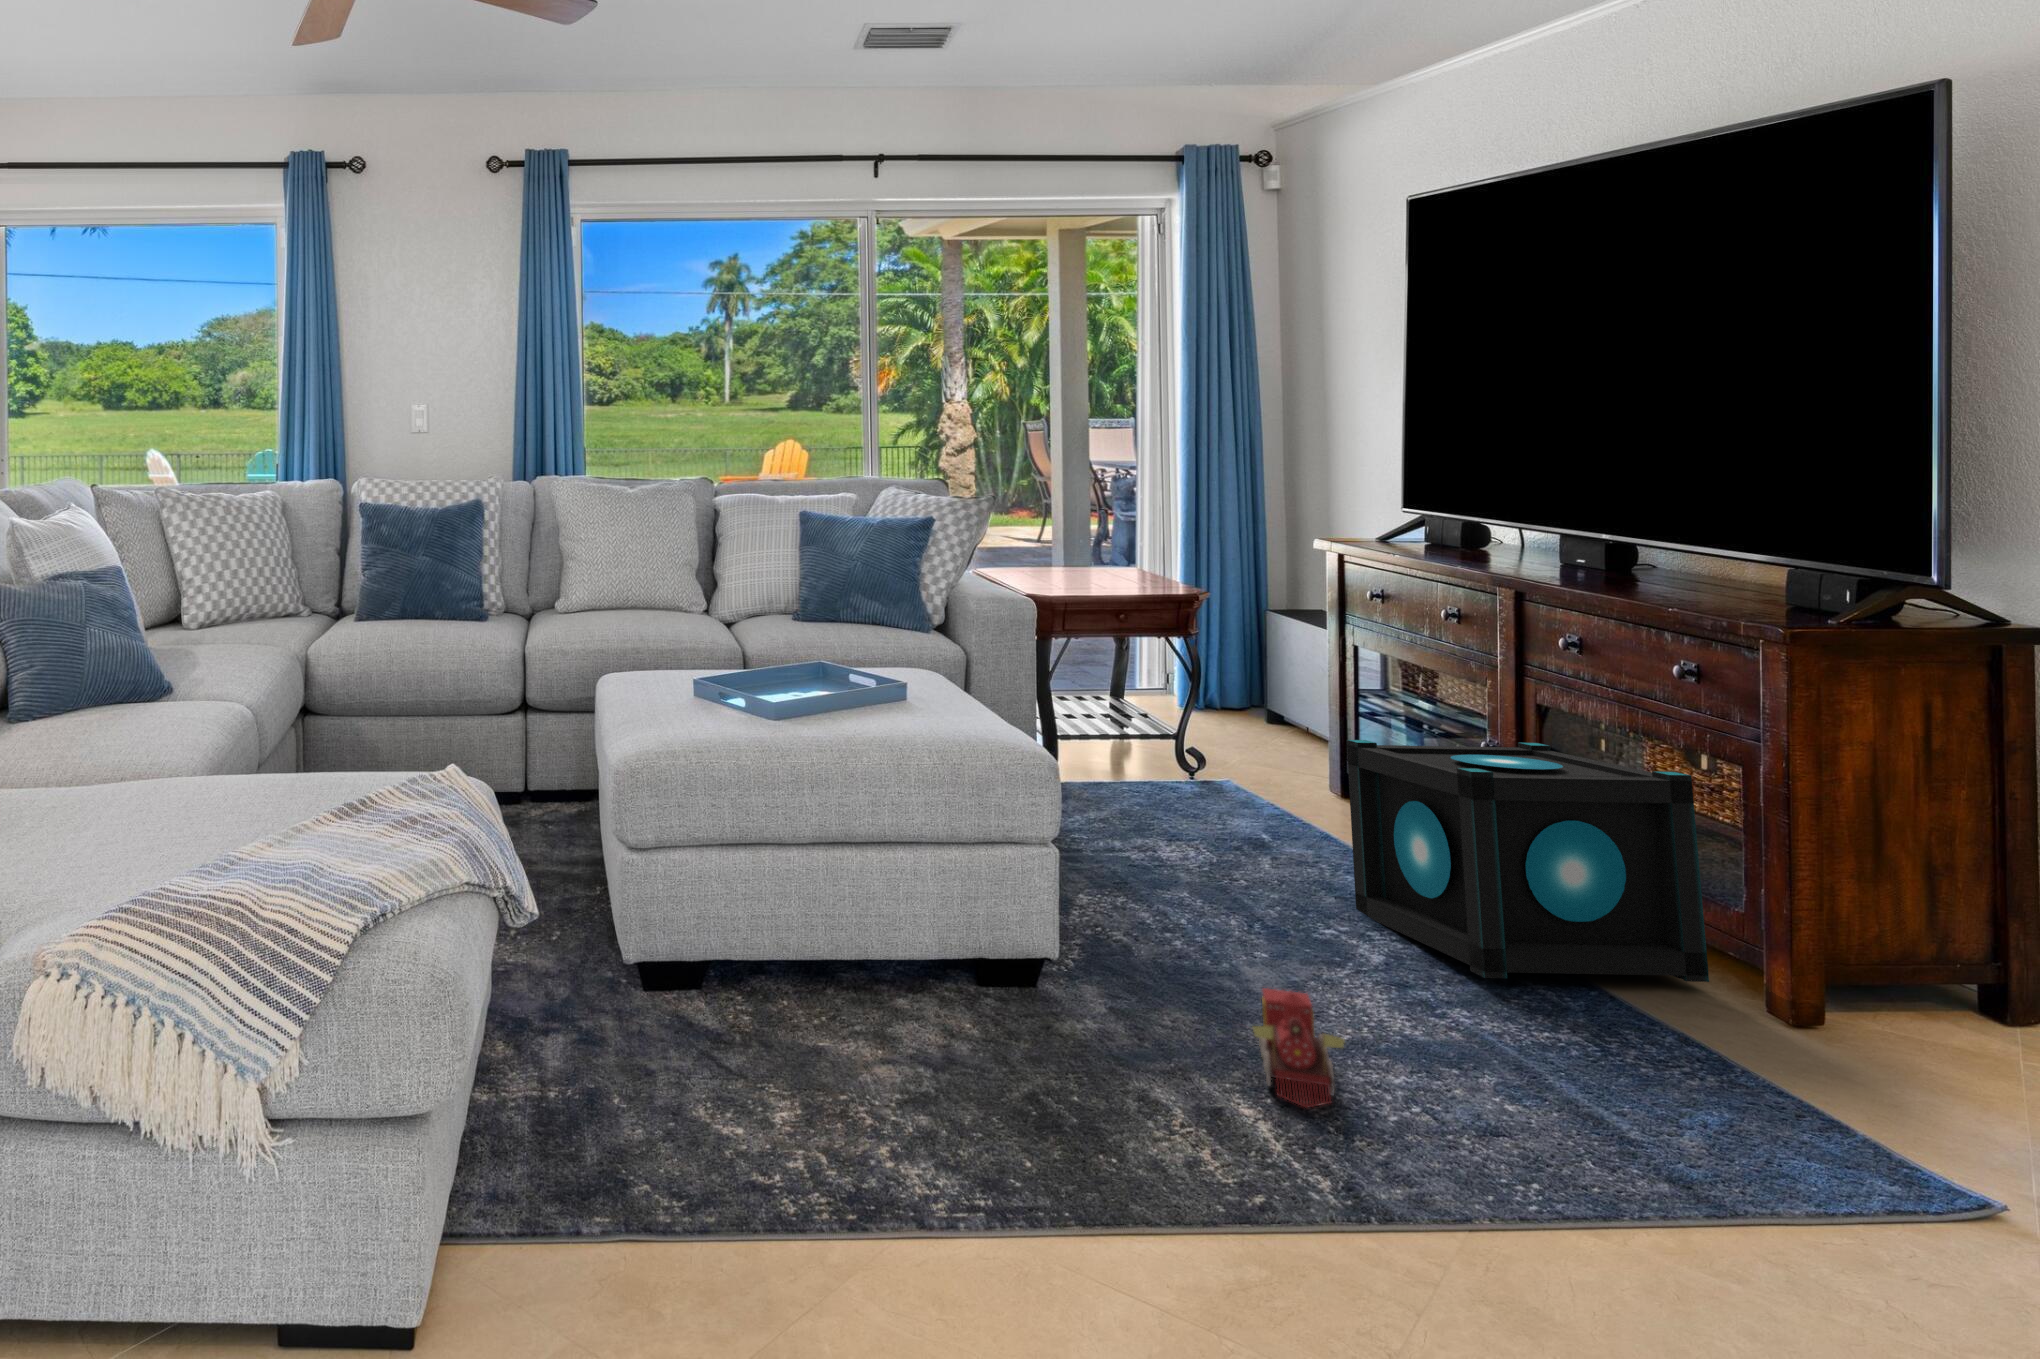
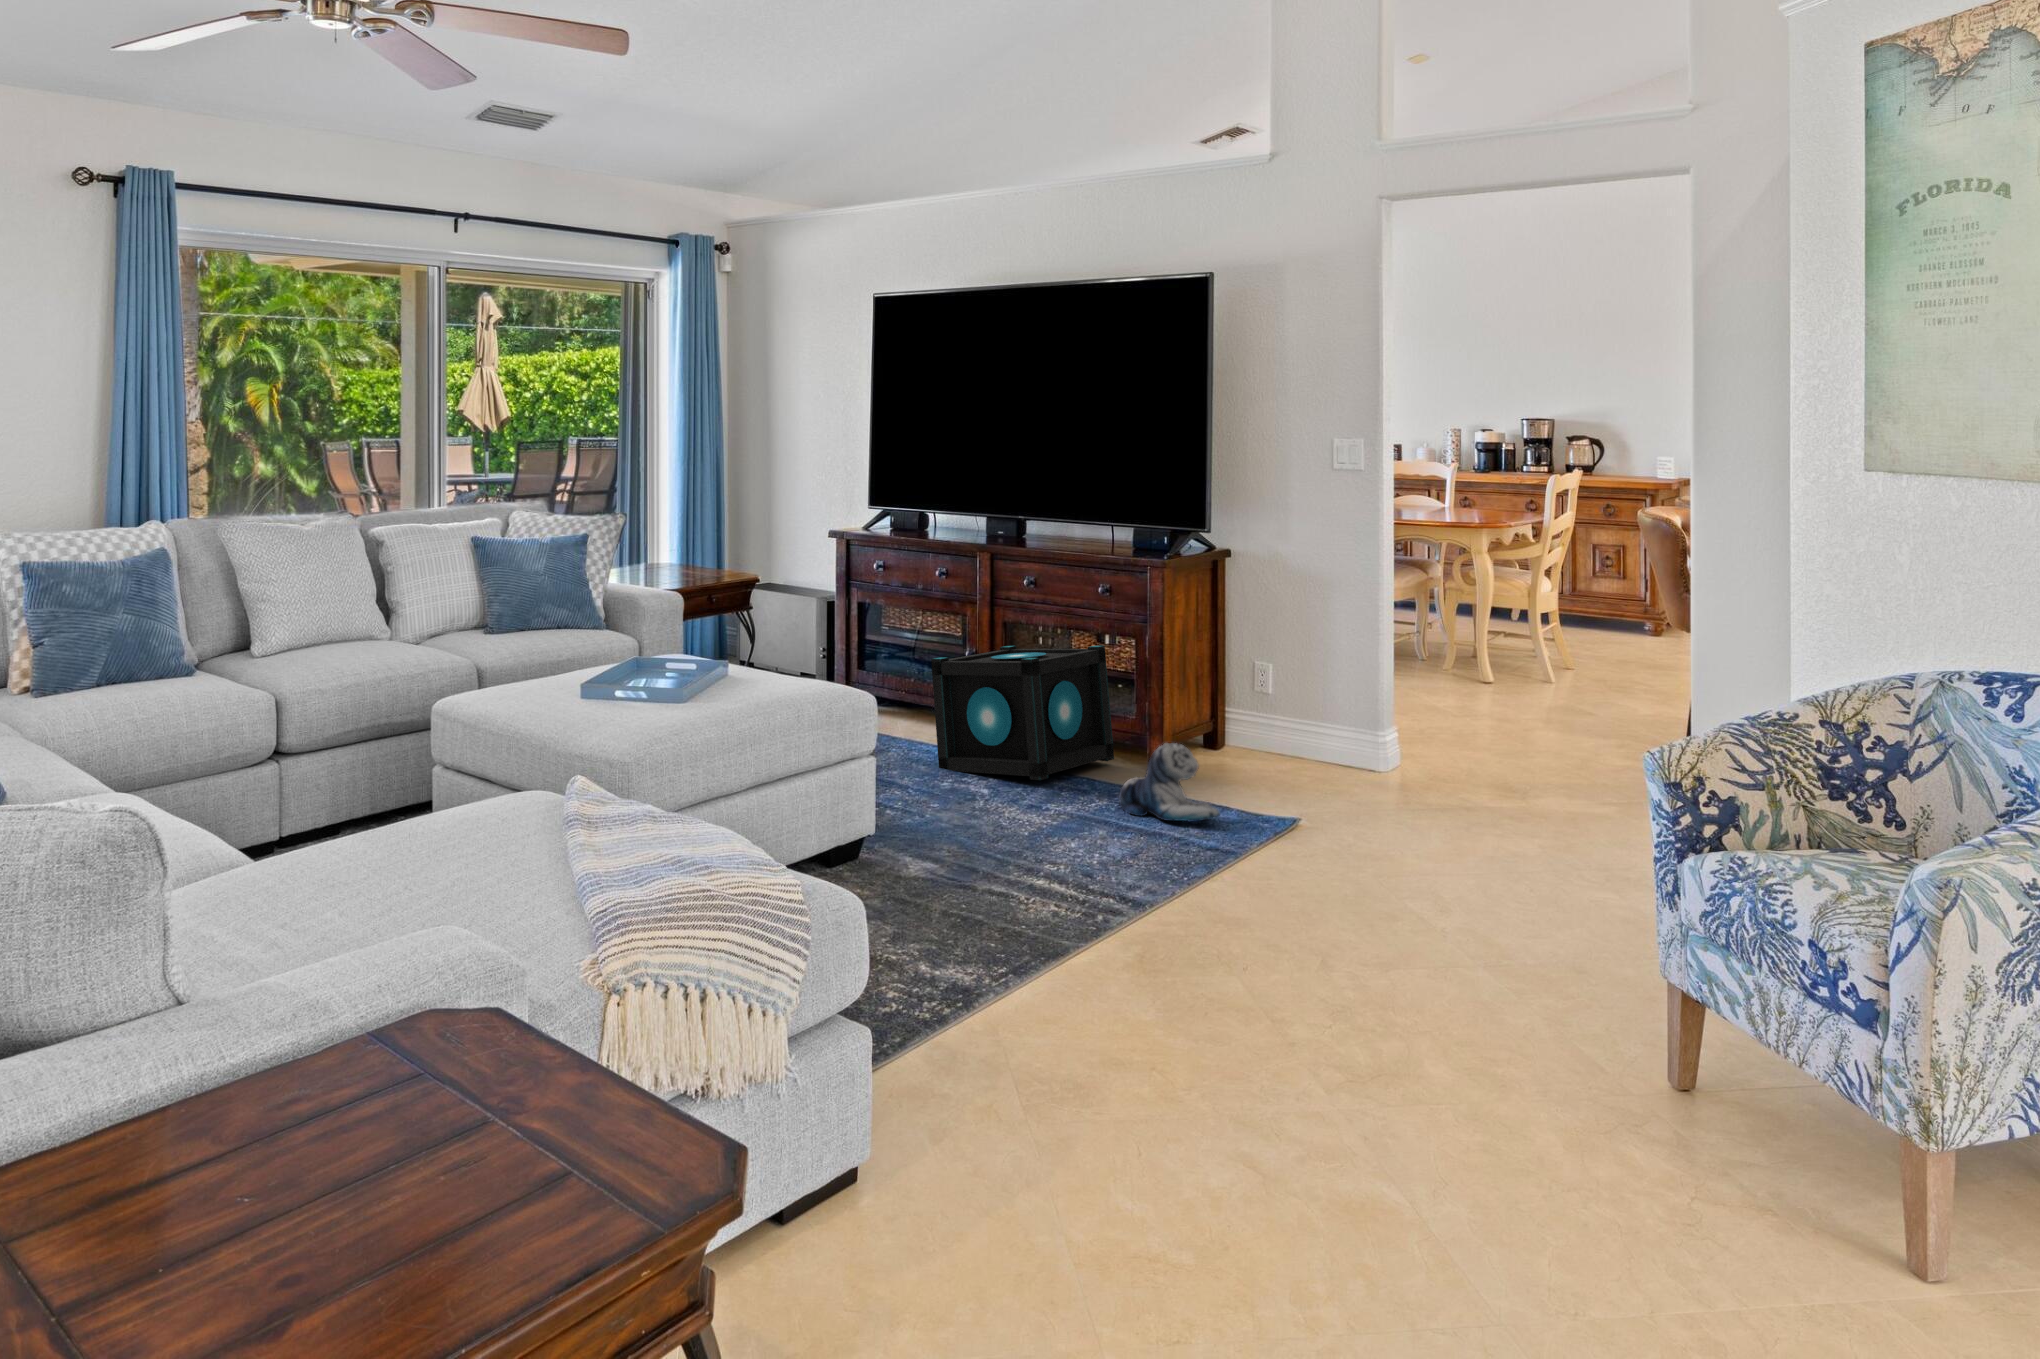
plush toy: none [1588,983,1772,1168] -> present [1119,743,1220,822]
toy train: present [1253,988,1345,1106] -> none [991,794,1058,852]

